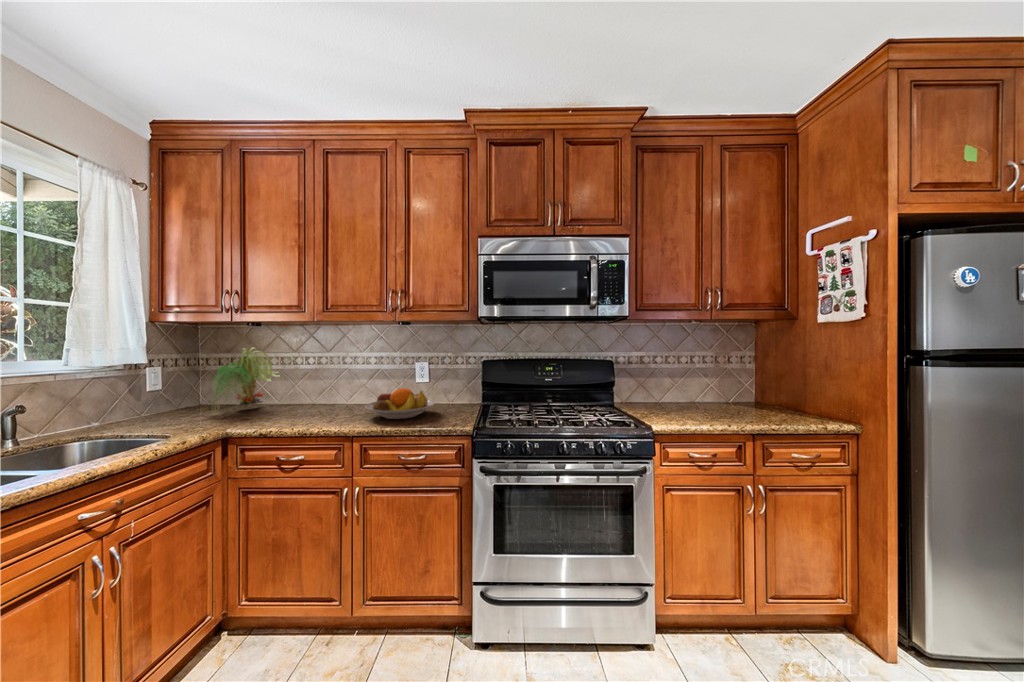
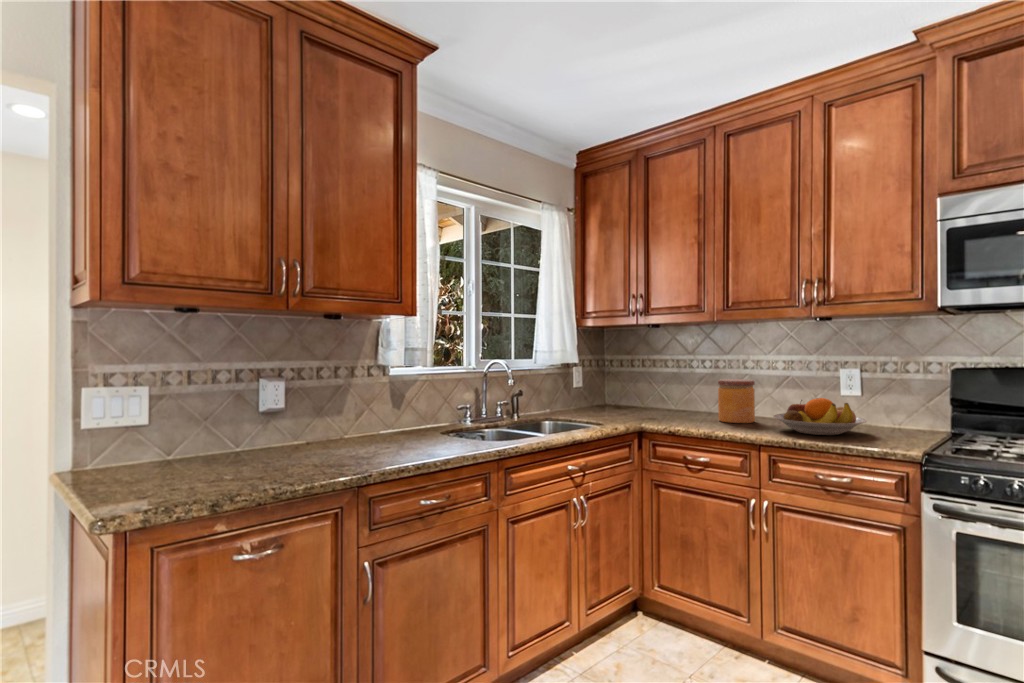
plant: present [212,348,280,406] -> none [619,349,679,413]
jar: none [317,374,351,415] -> present [718,379,755,423]

